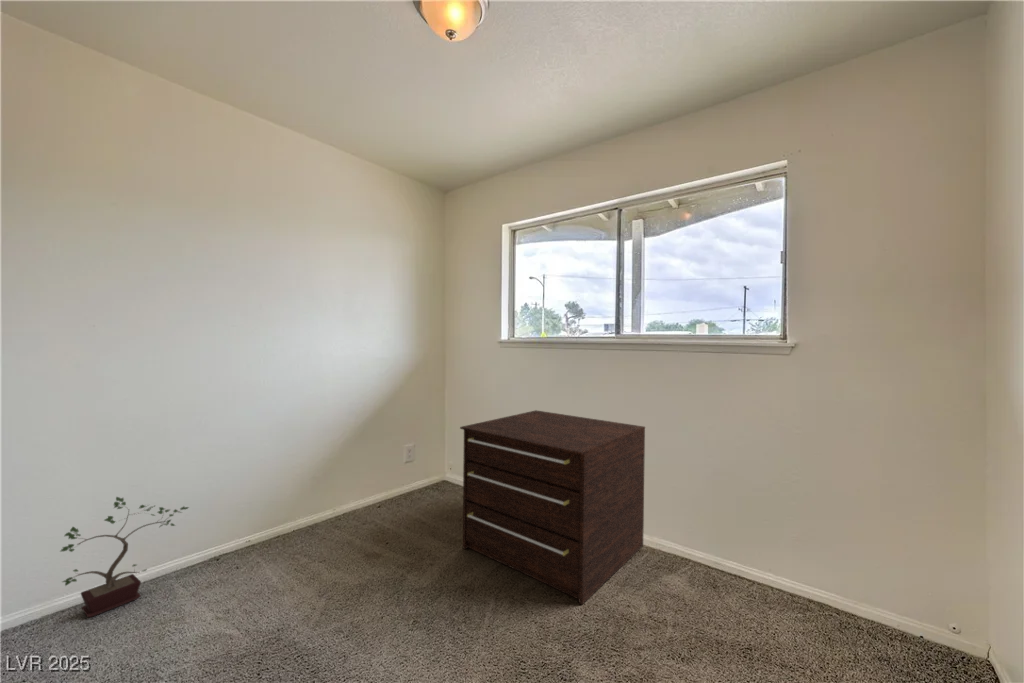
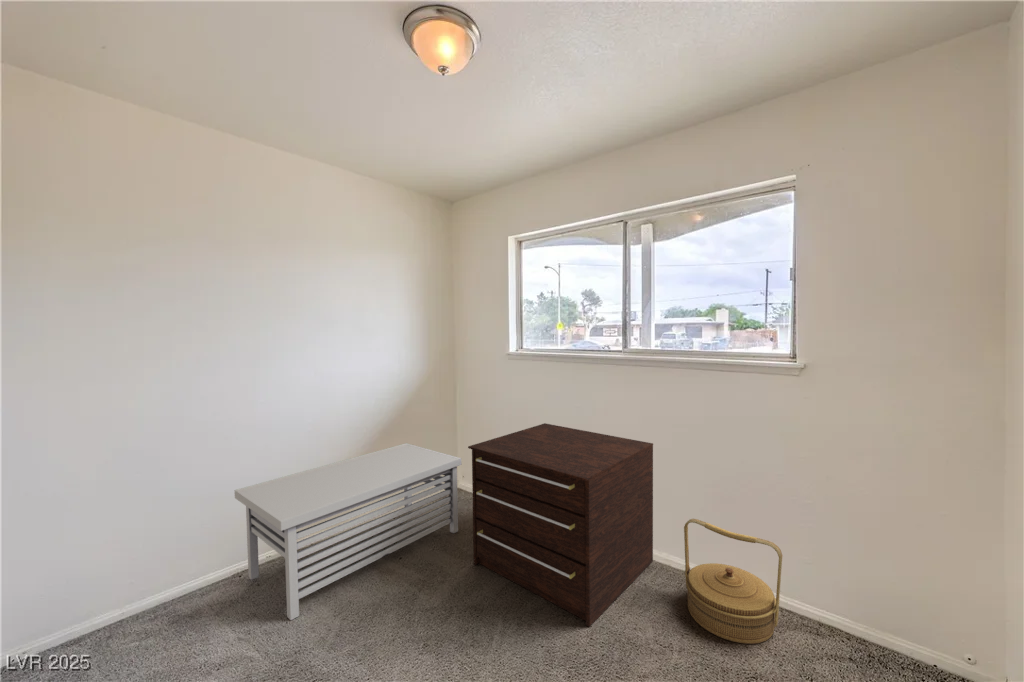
storage bench: none [215,431,451,600] -> present [235,443,462,620]
potted plant: present [61,497,188,617] -> none [92,522,212,637]
woven basket: none [676,498,774,619] -> present [684,519,782,644]

